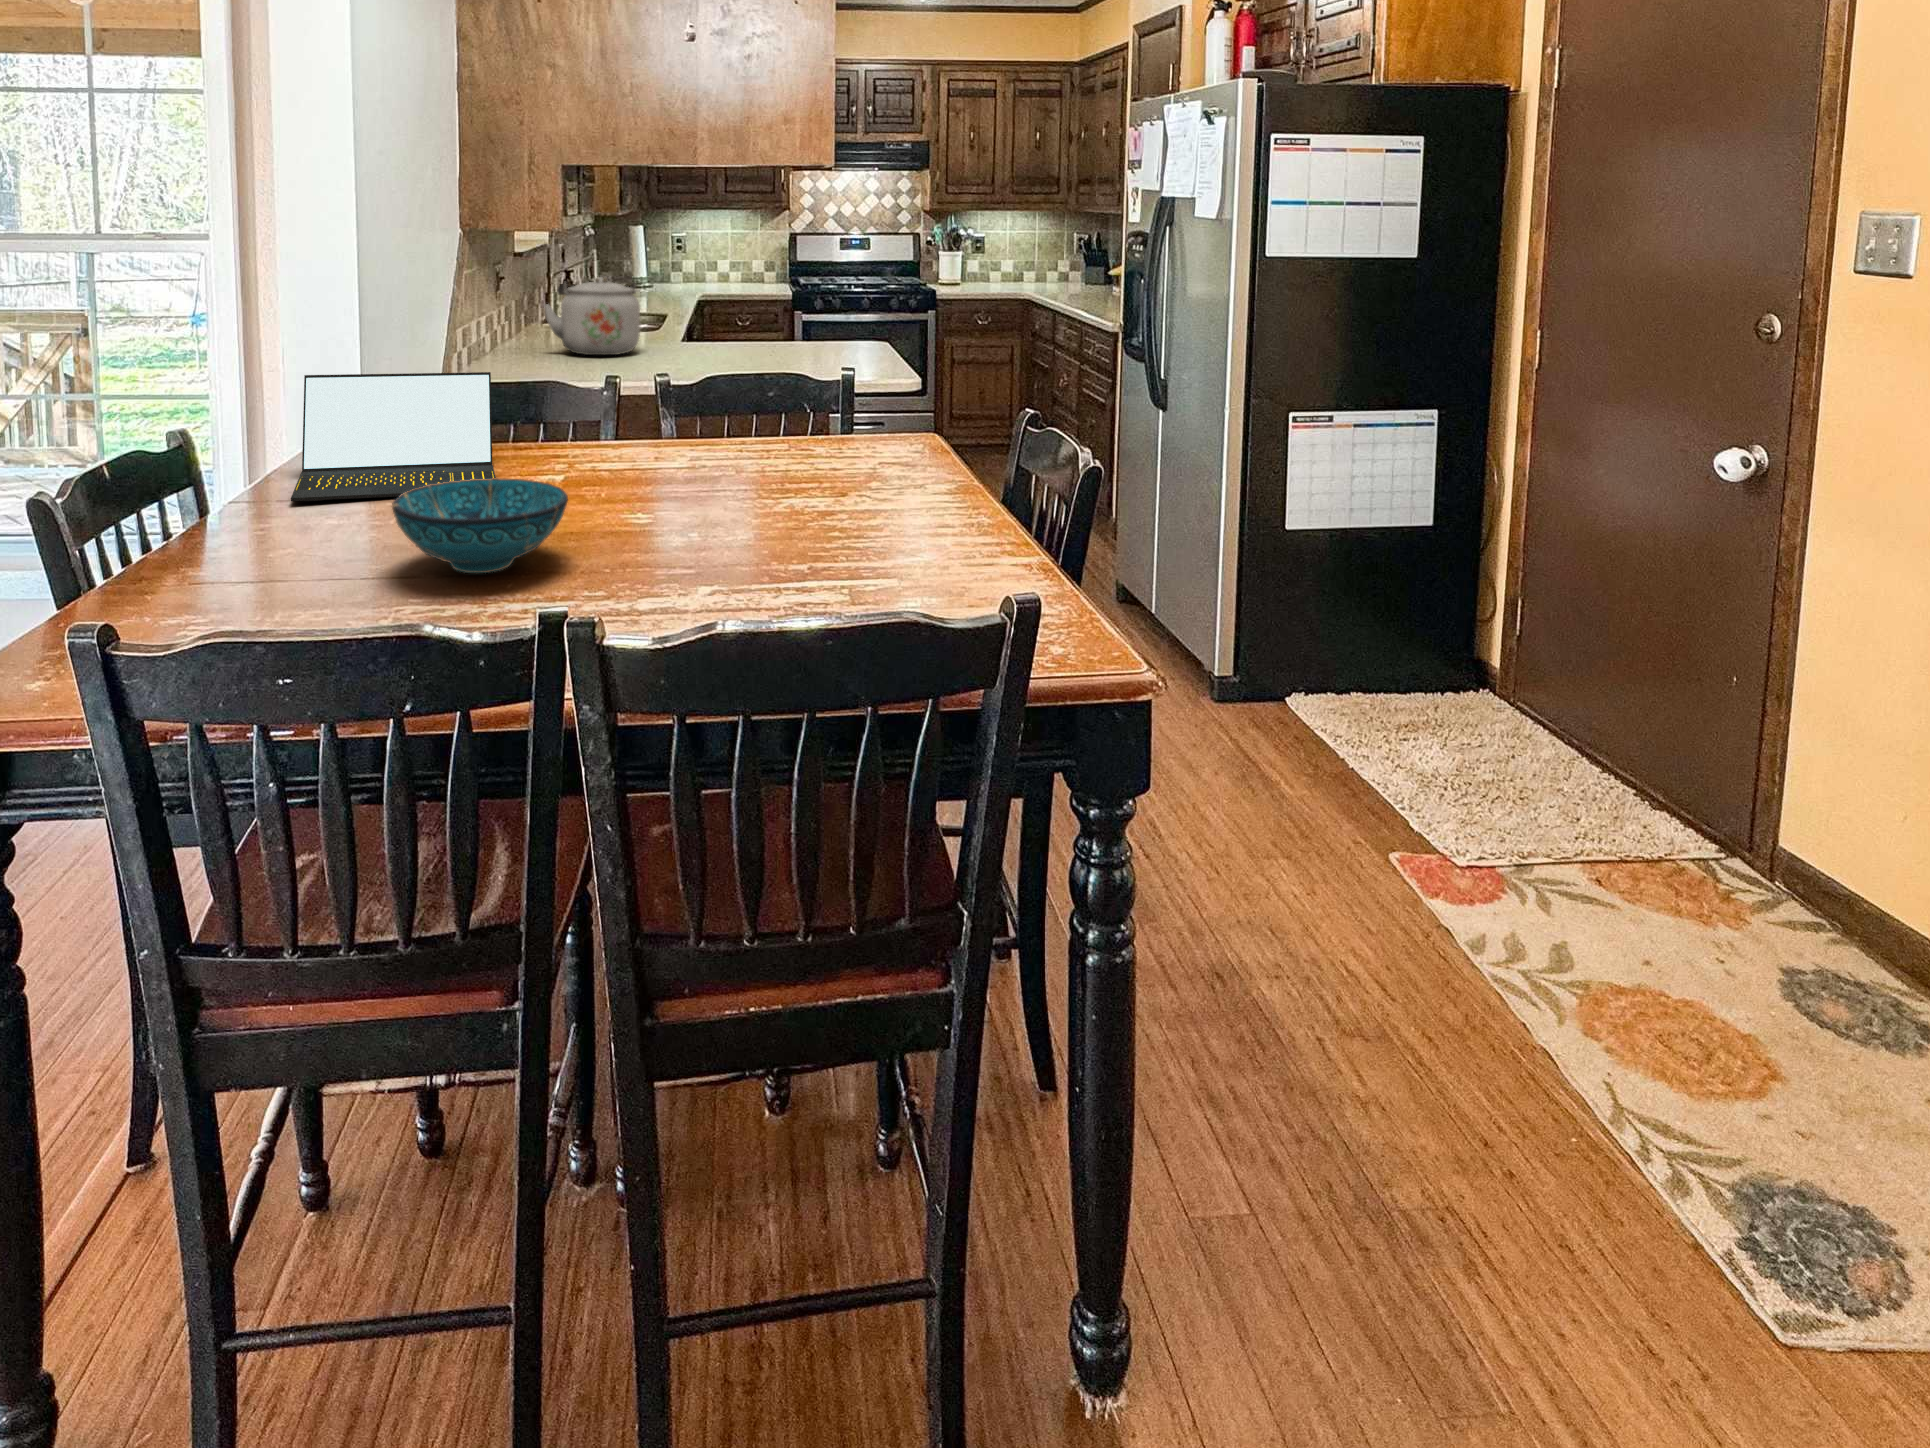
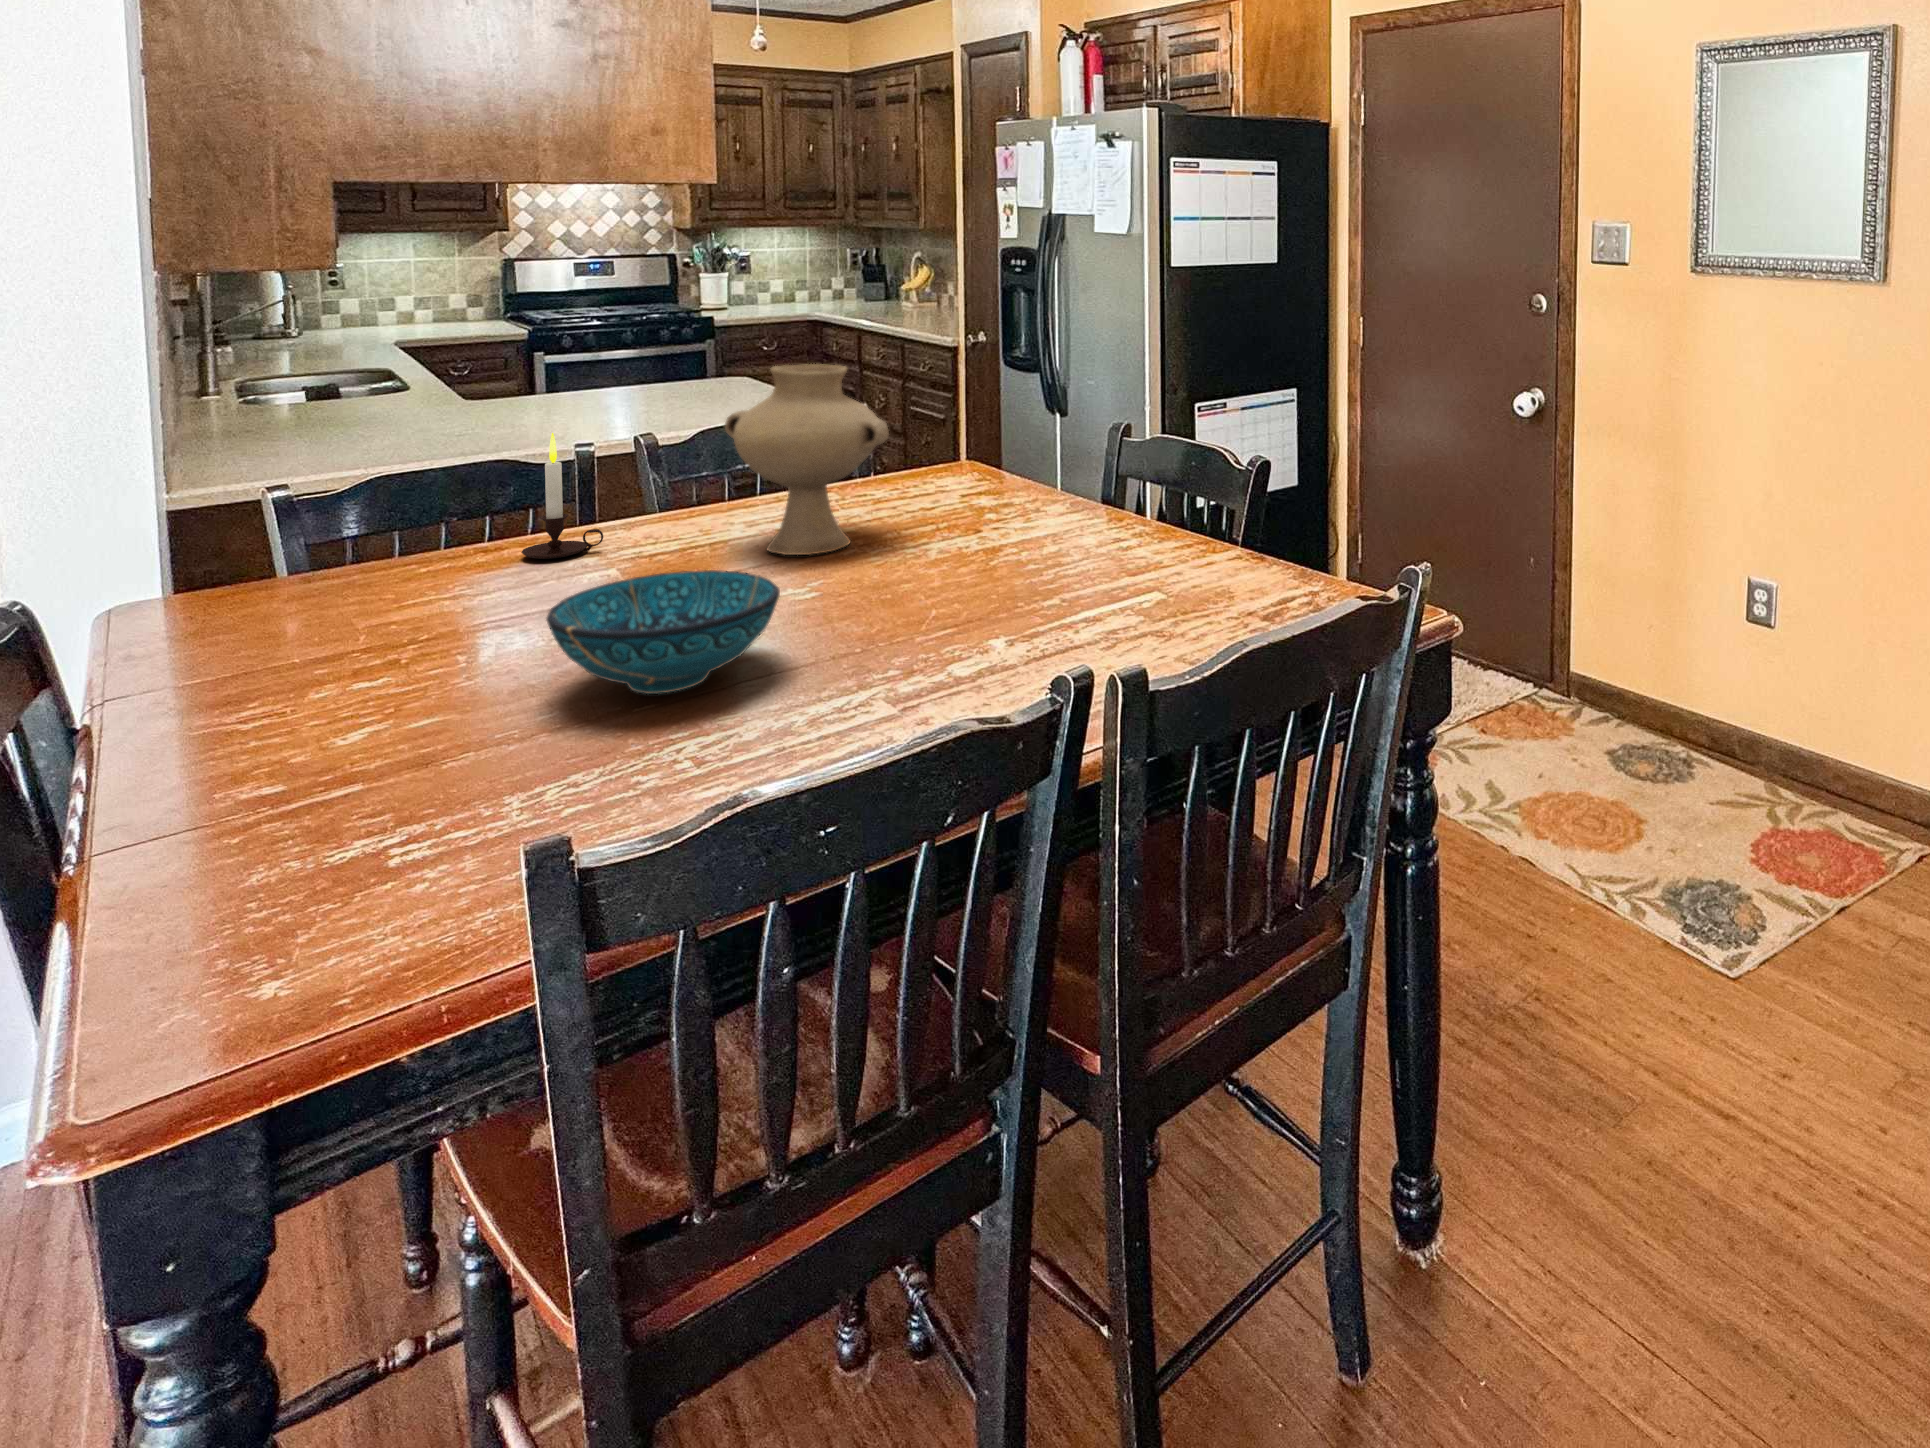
kettle: present [544,277,640,355] -> none [281,326,436,431]
vase: none [660,322,784,491] -> present [725,364,889,555]
candle: none [539,362,592,462] -> present [521,433,603,559]
laptop: present [291,372,496,501] -> none [139,458,530,676]

